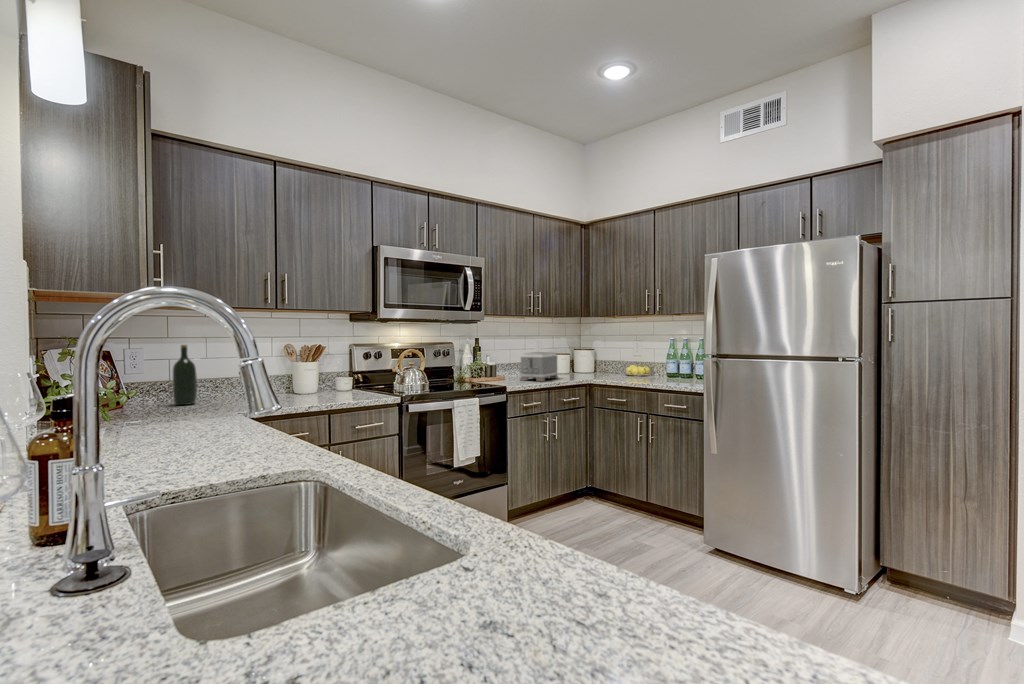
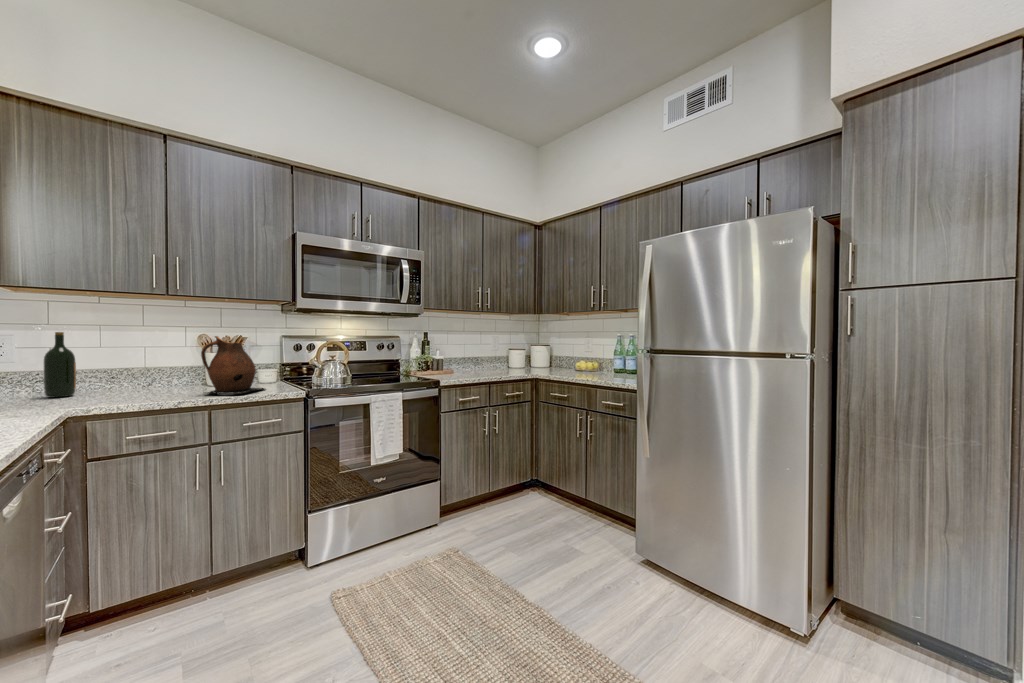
ceramic pitcher: none [310,347,361,401] -> present [201,336,264,394]
toaster: present [520,352,558,381] -> none [466,347,508,376]

